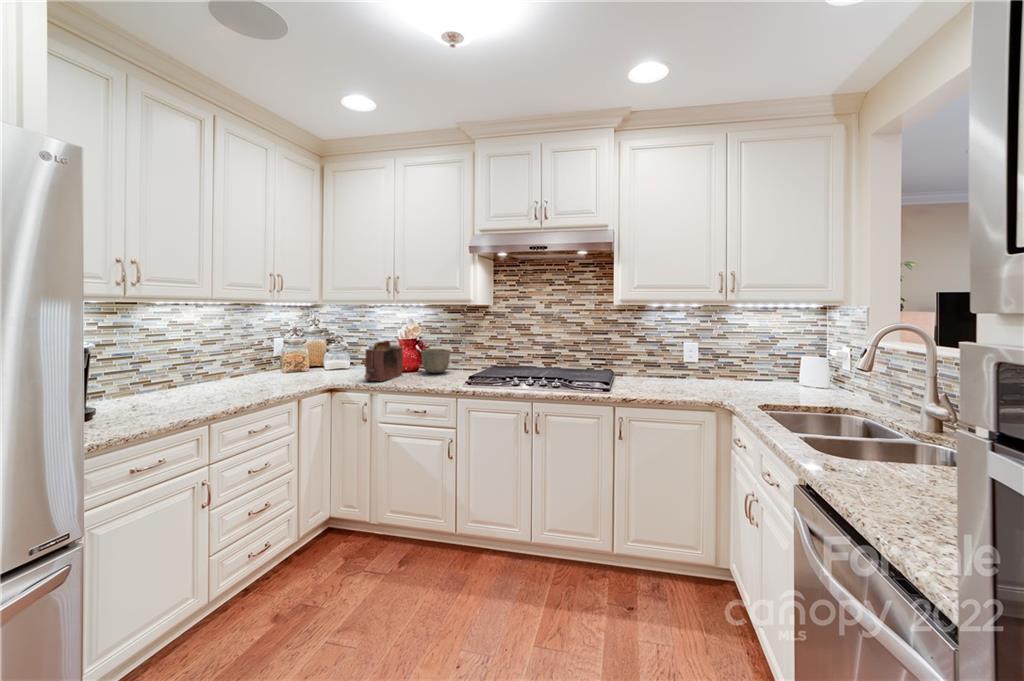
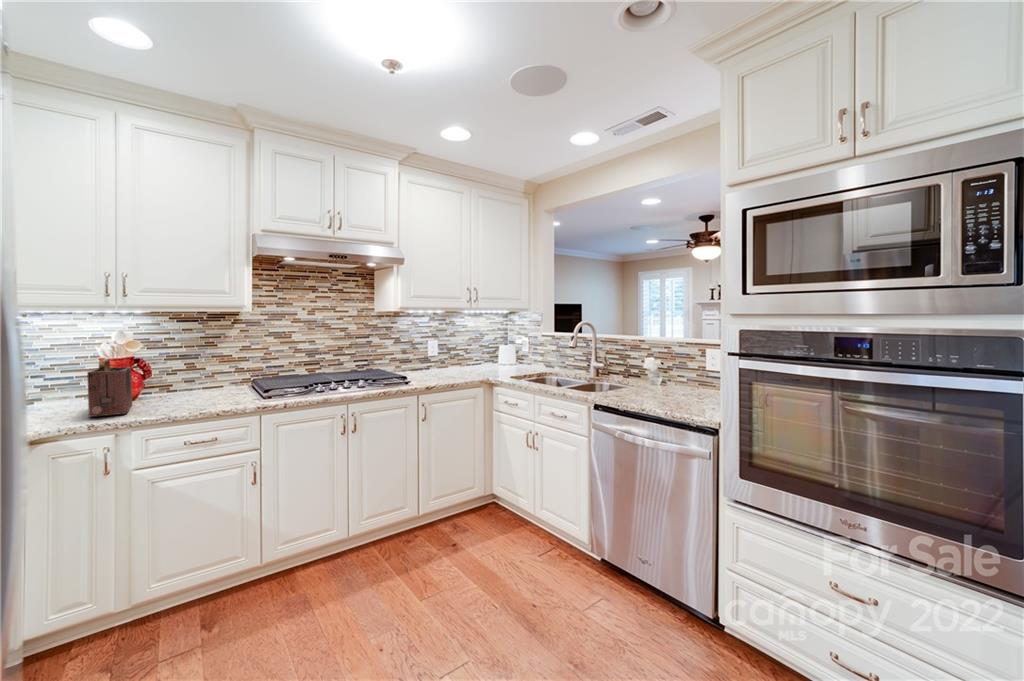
ceramic bowl: present [421,349,451,373] -> none [154,366,203,397]

